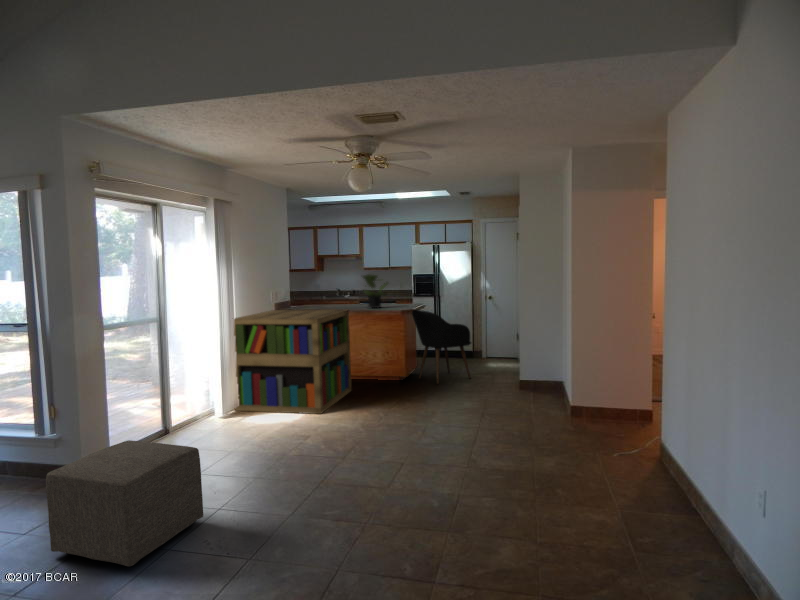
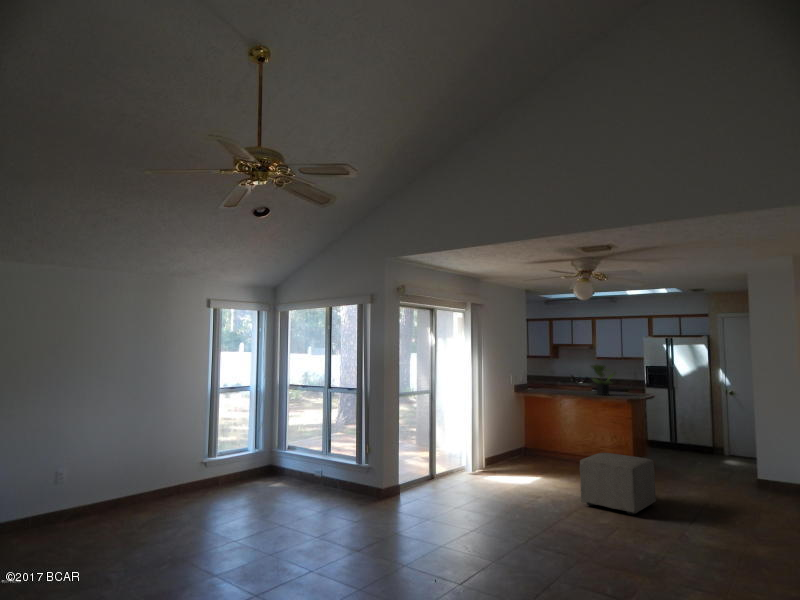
bookshelf: present [234,310,352,414] -> none [479,391,580,482]
armchair: present [412,310,471,384] -> none [639,399,704,472]
ottoman: present [46,440,203,567] -> present [580,453,656,515]

